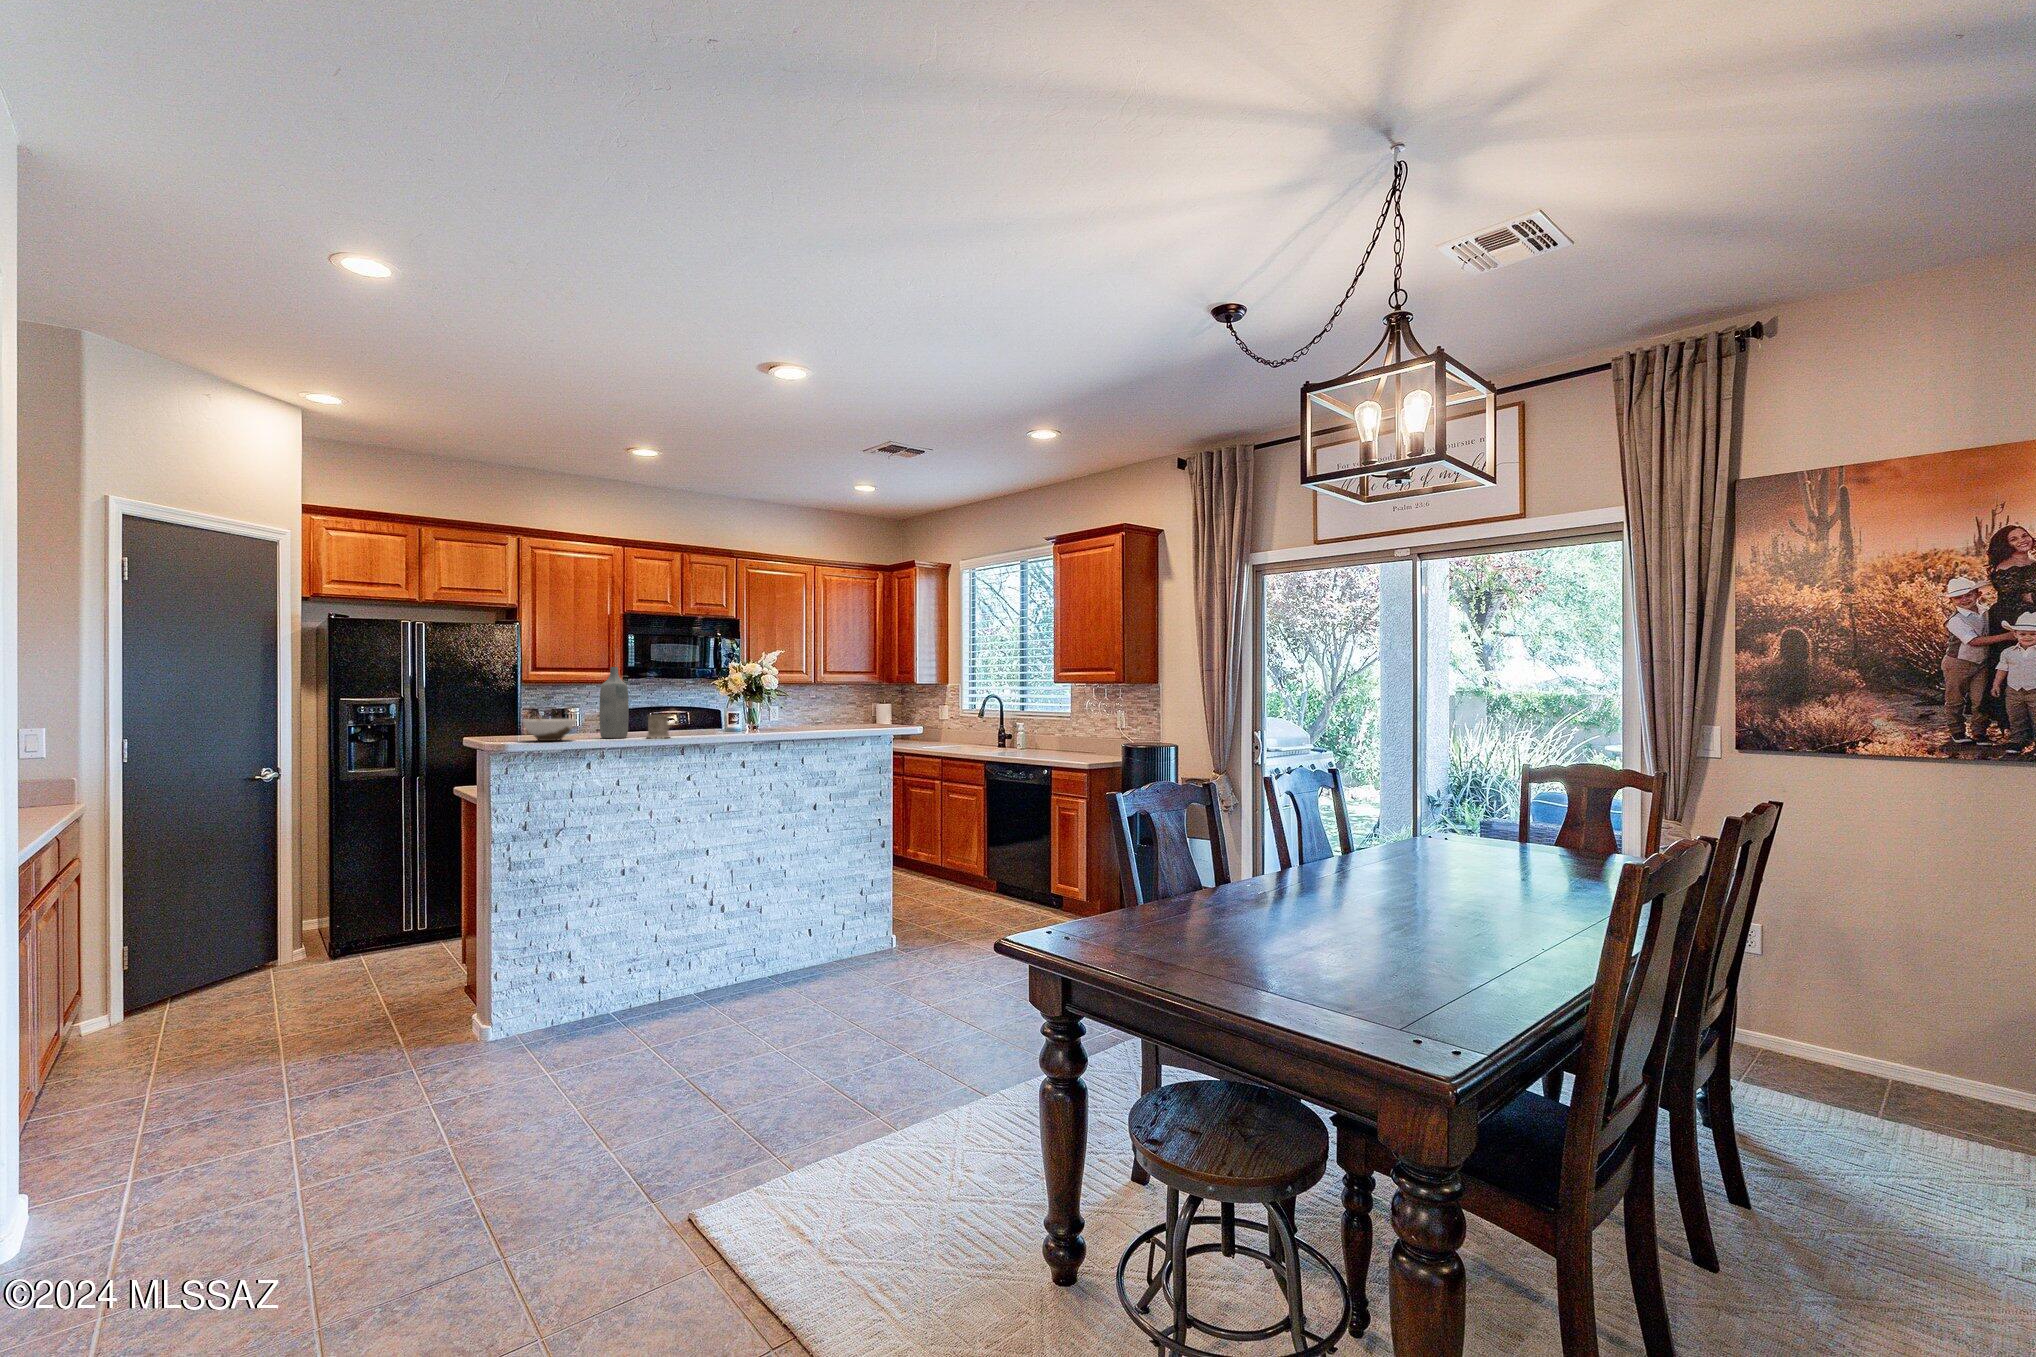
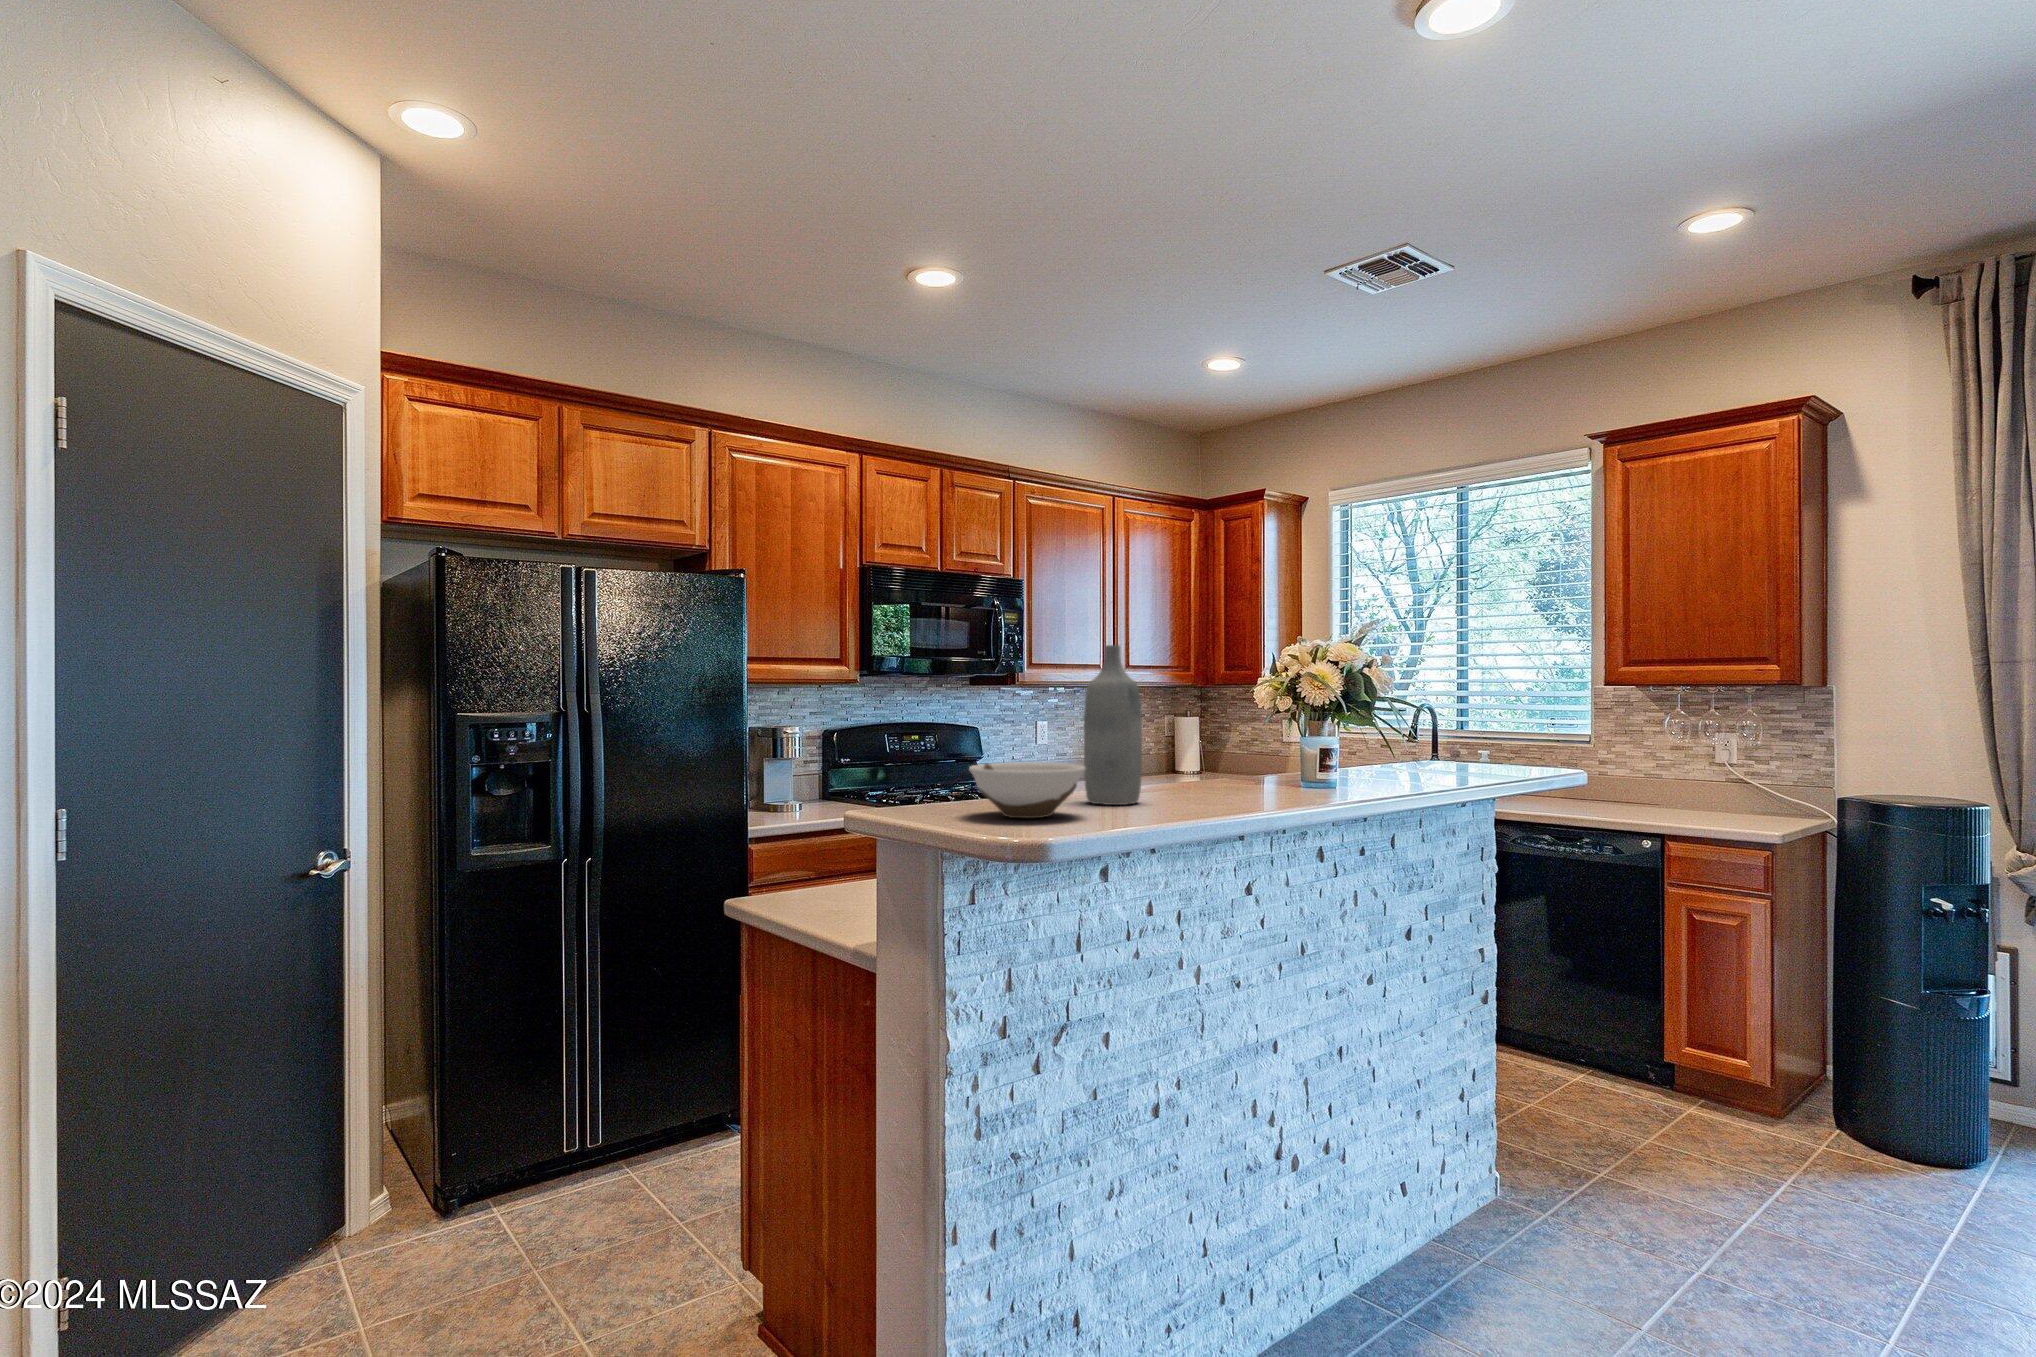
mug: present [647,710,675,738] -> none [1186,740,1264,805]

